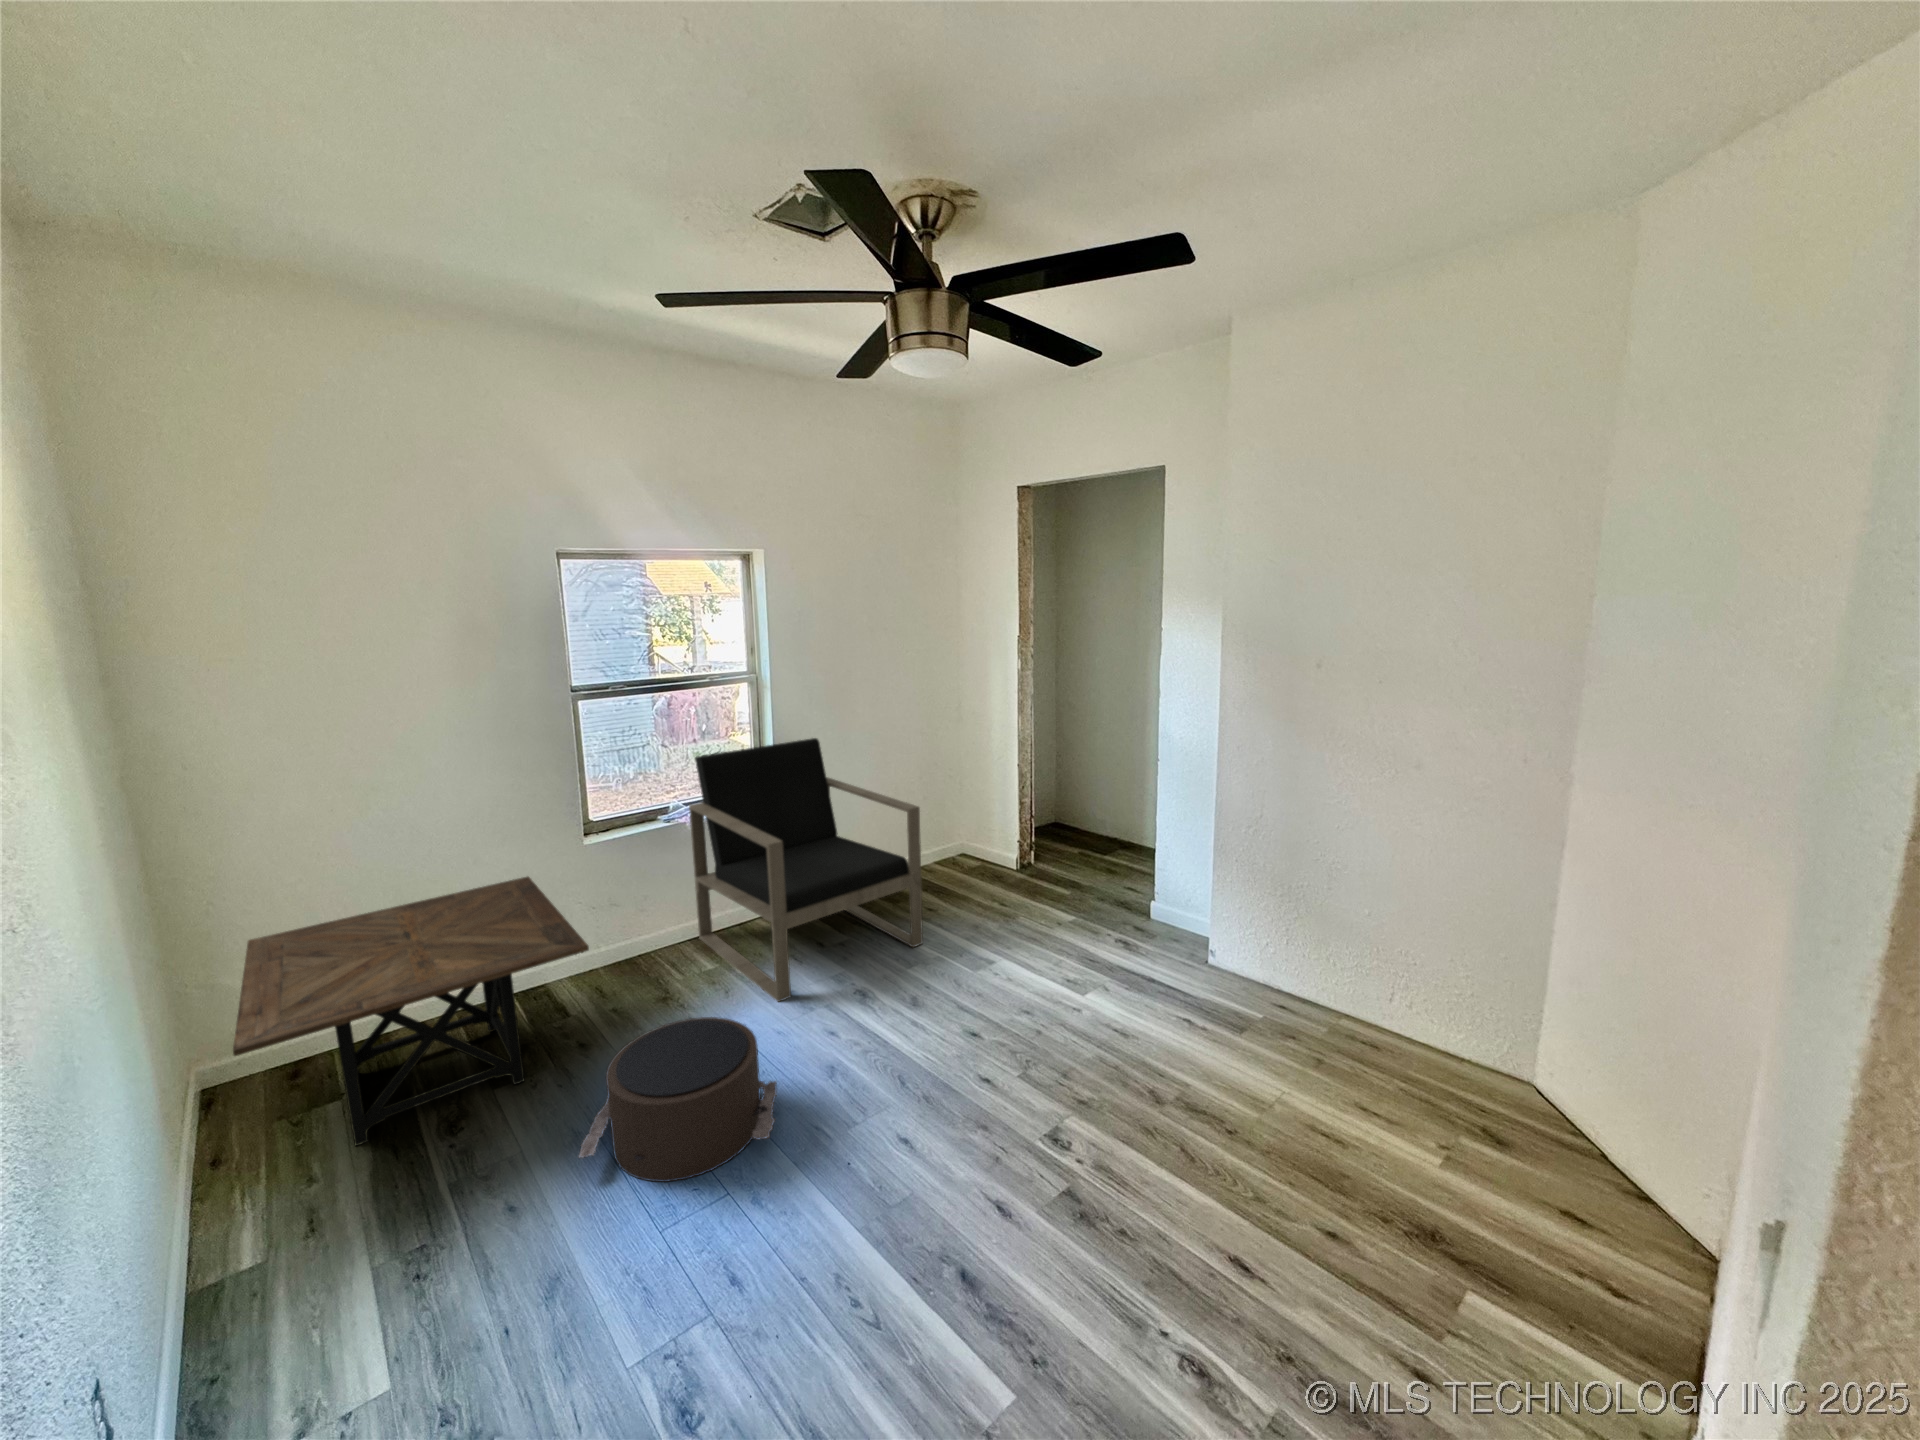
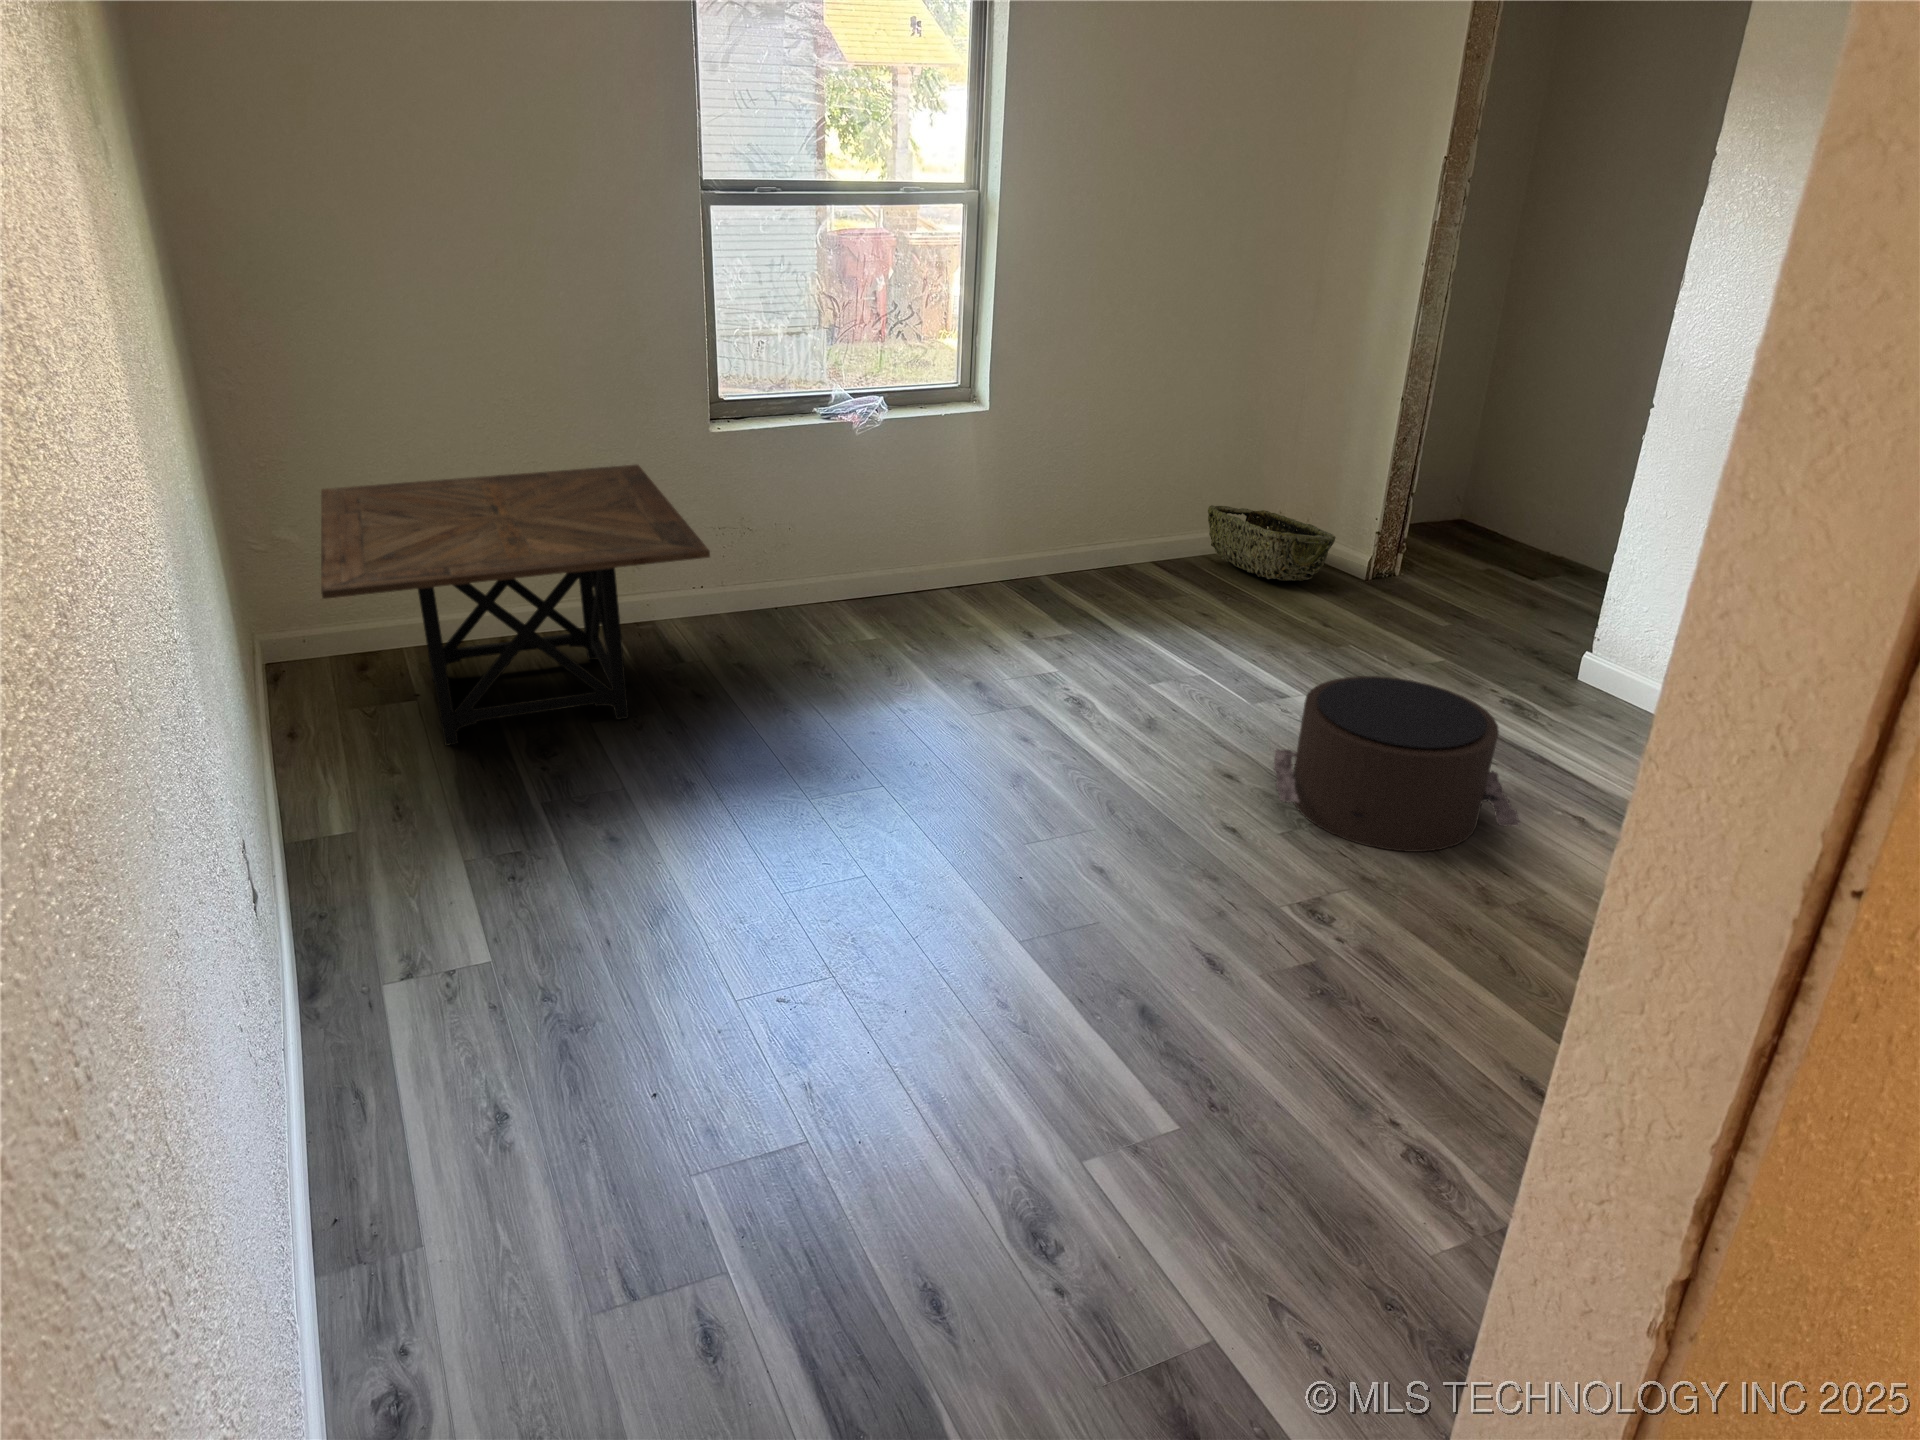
armchair: present [689,738,923,1002] -> none [858,312,1208,691]
woven basket: none [919,835,997,880] -> present [1208,505,1336,581]
pouf: present [579,1017,777,1182] -> present [1273,676,1520,852]

